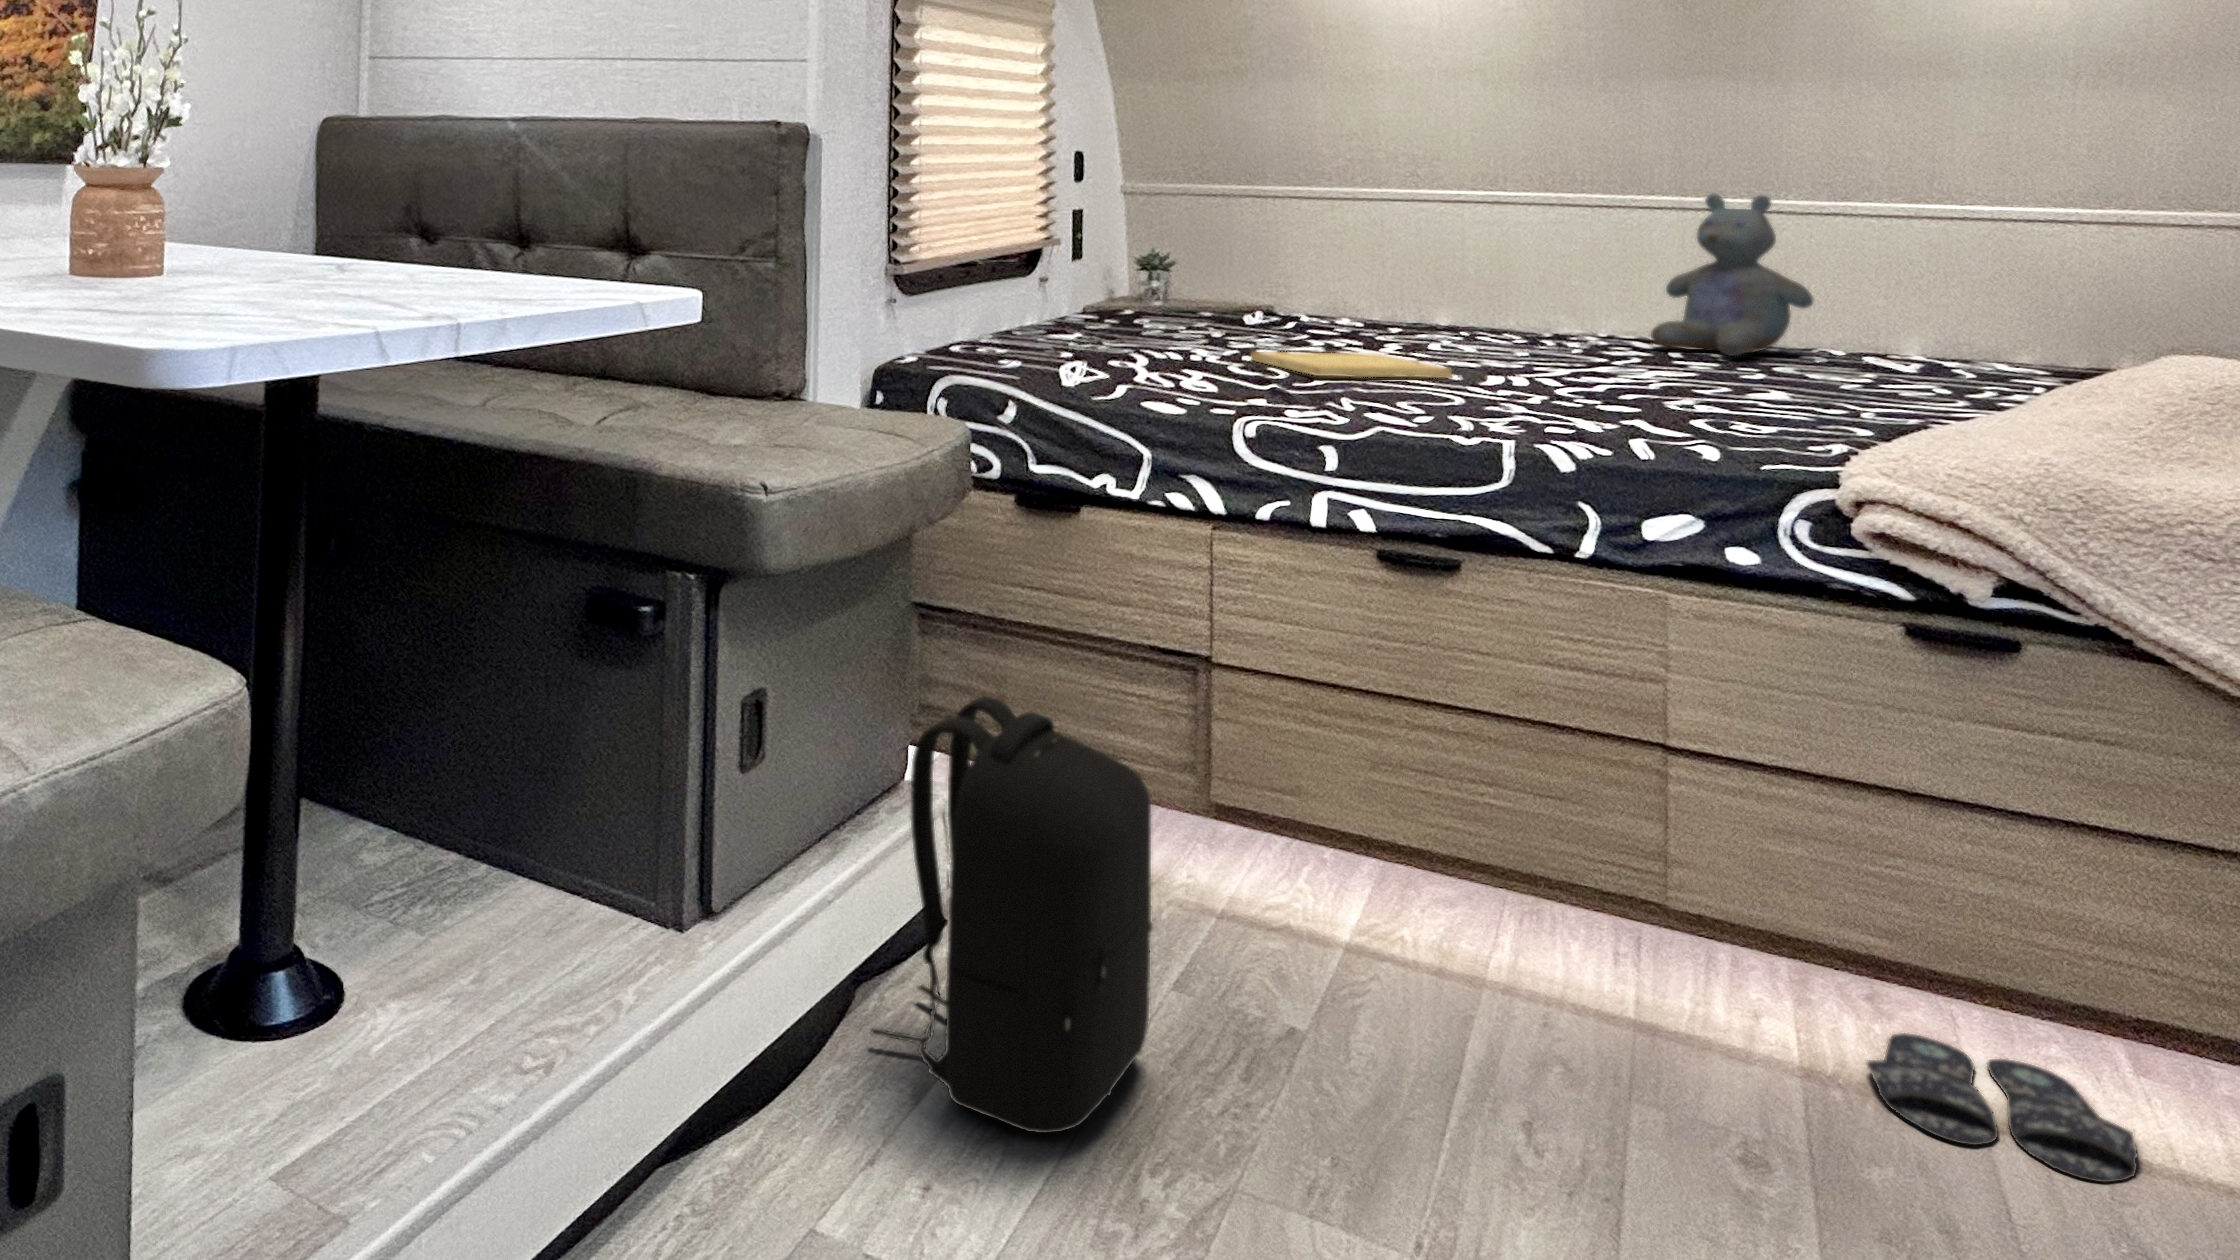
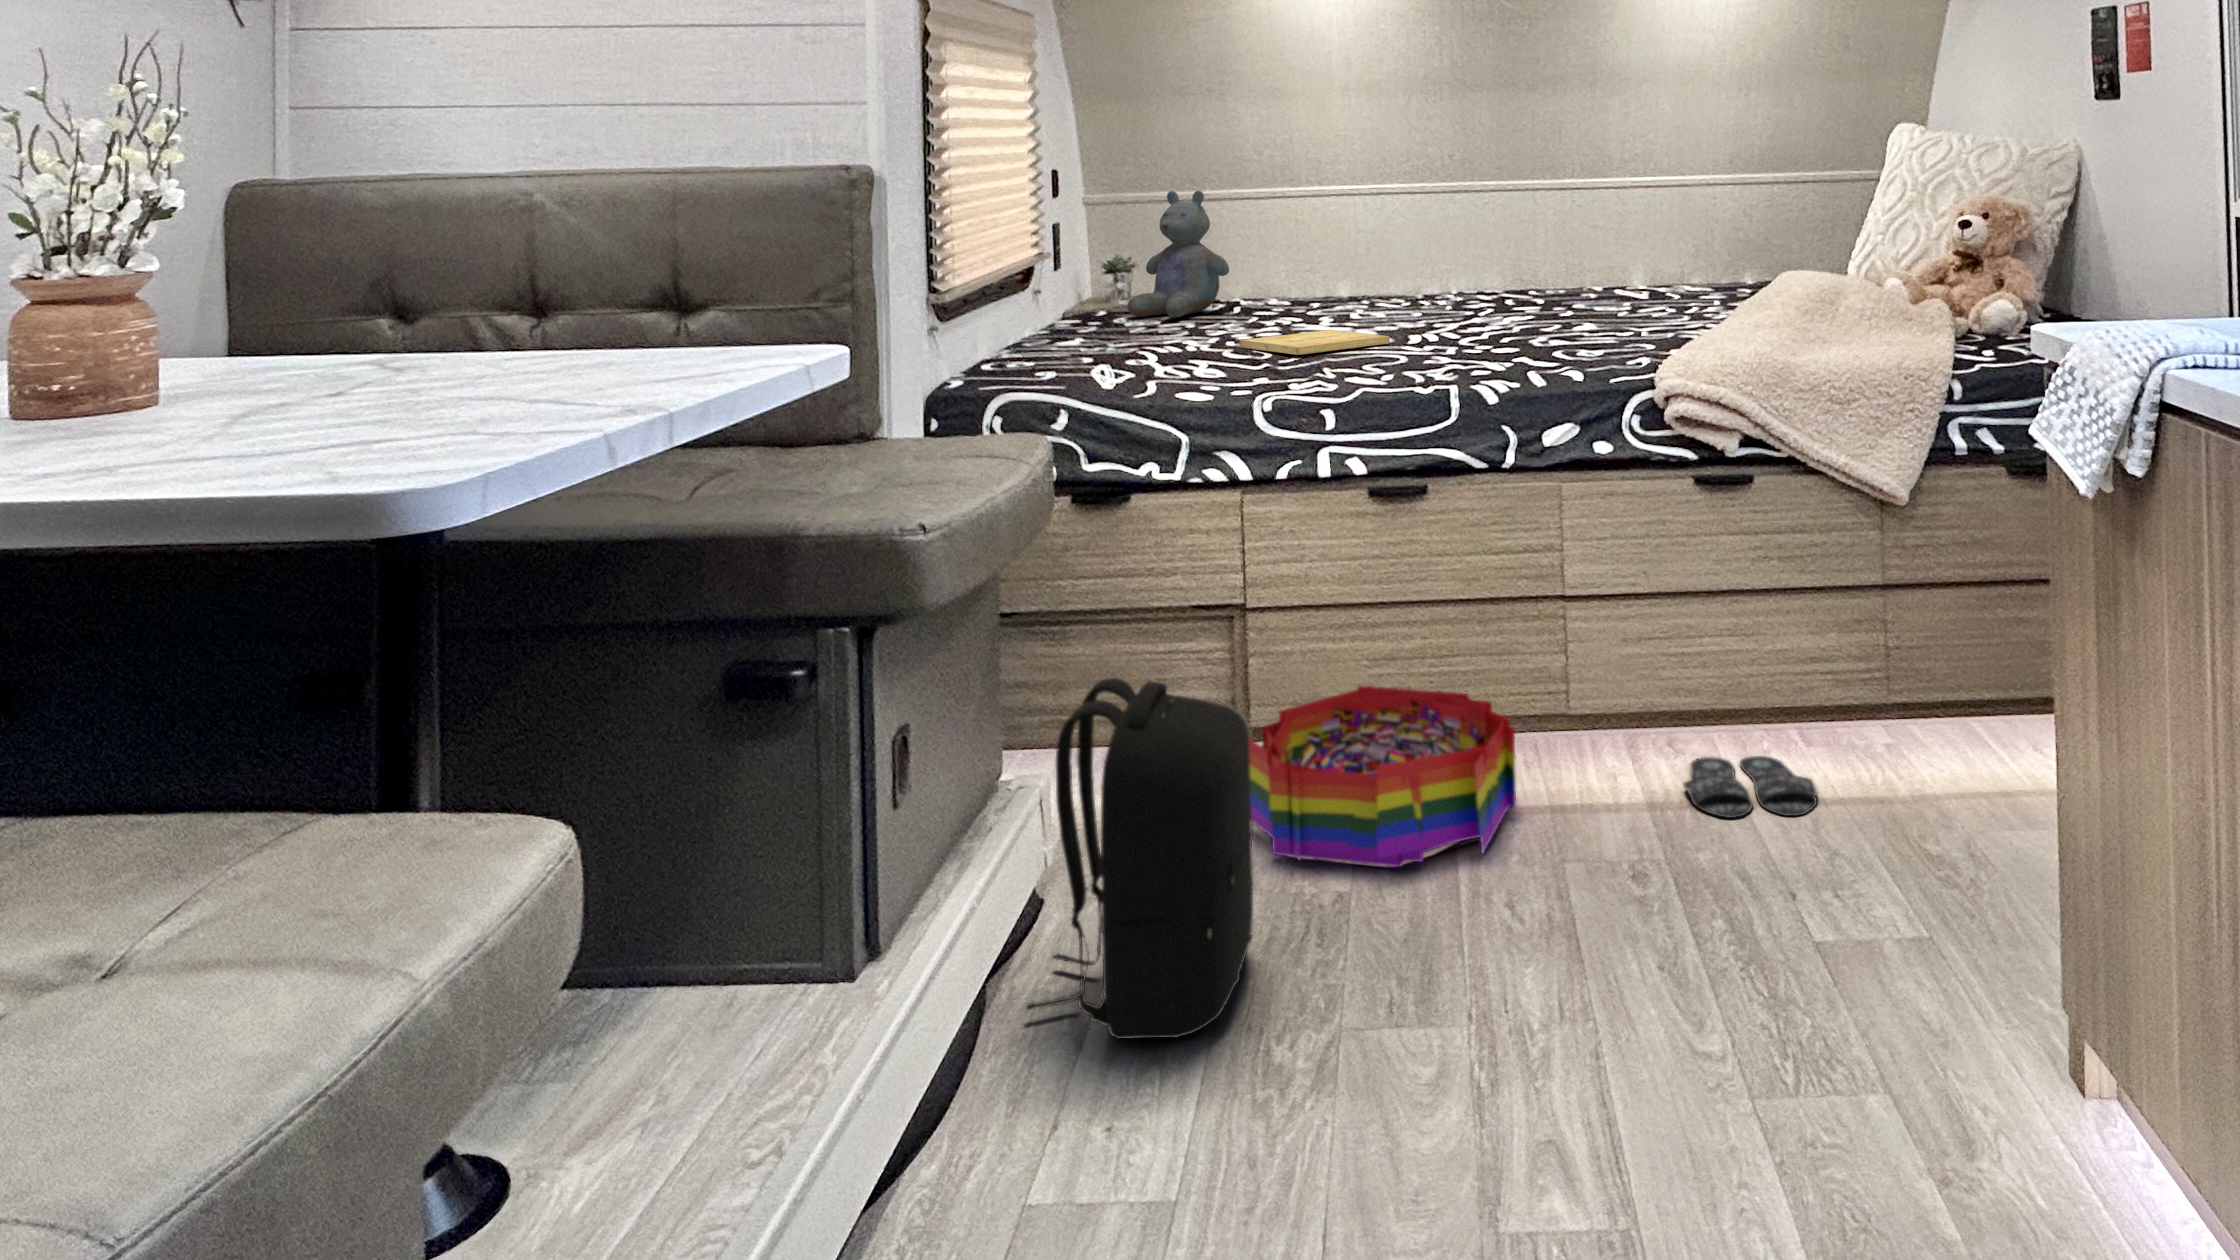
stuffed bear: present [1651,194,1813,356] -> present [1128,190,1229,318]
storage bin: none [1188,787,1569,1055] -> present [1249,686,1516,867]

